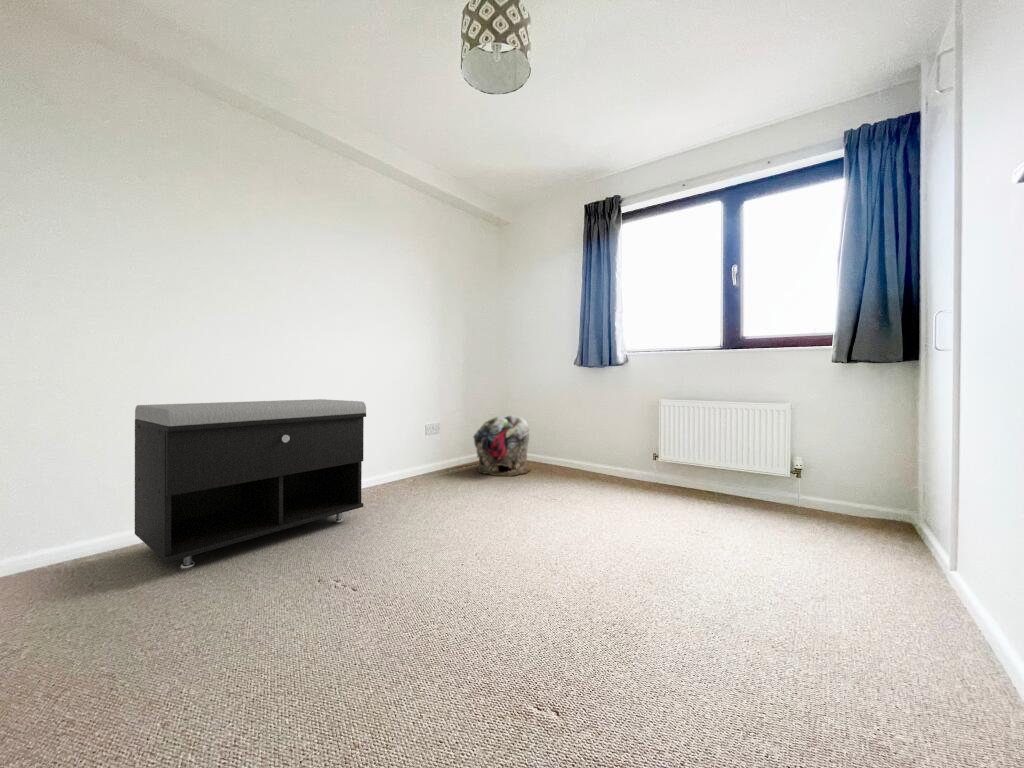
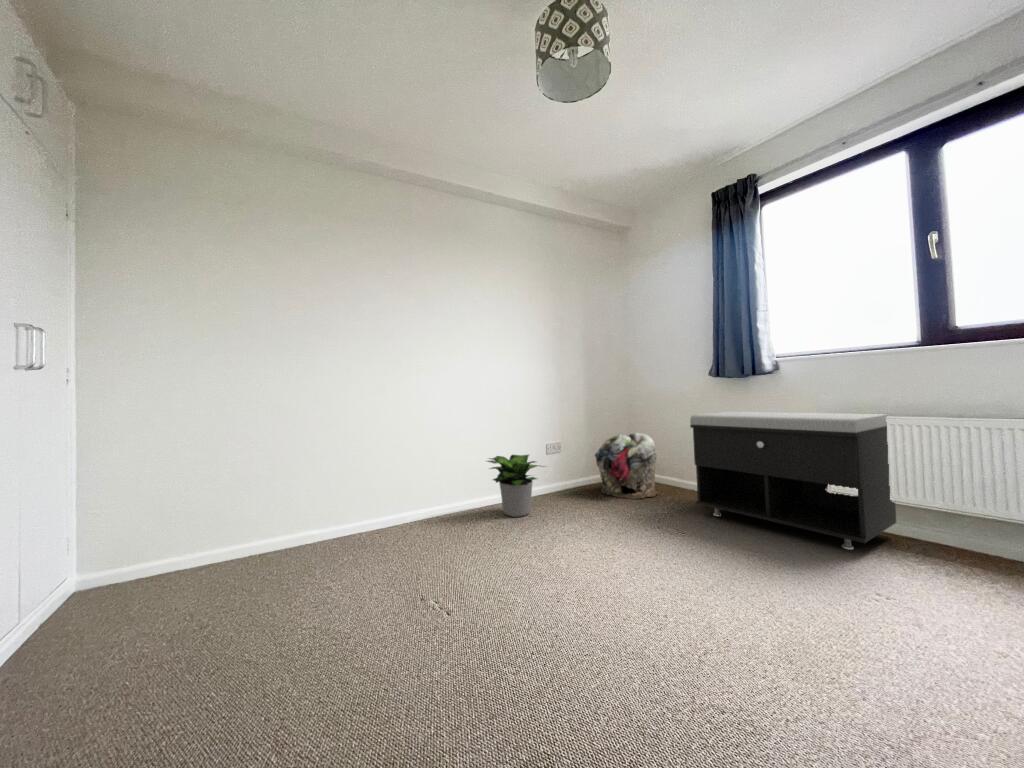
storage bench: present [135,399,366,569] -> present [690,412,896,550]
potted plant: none [367,436,435,499] -> present [488,455,537,517]

